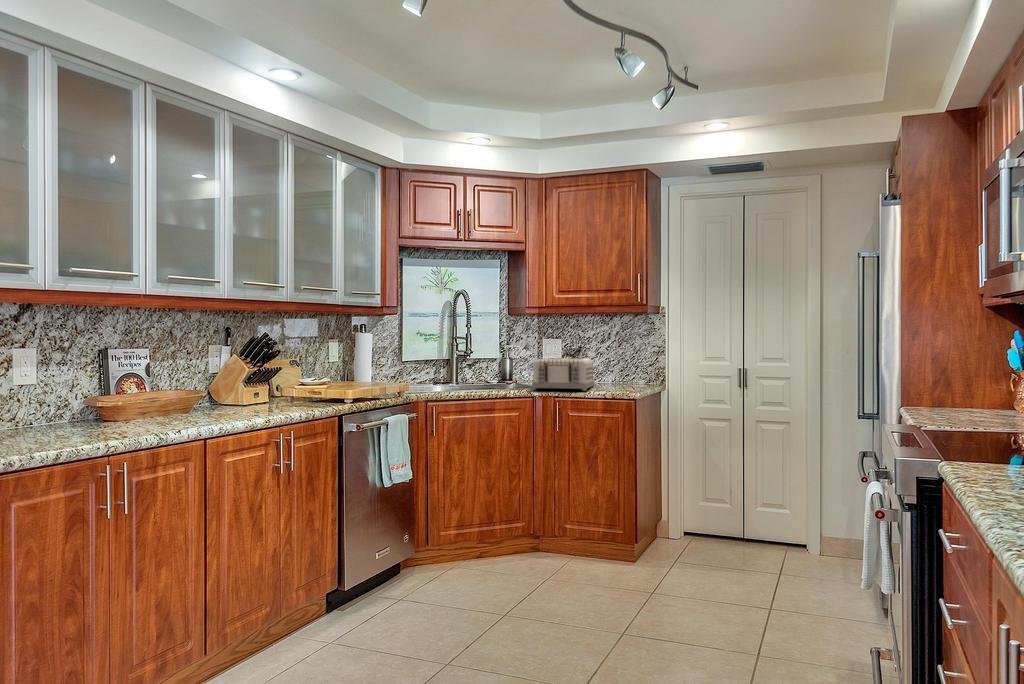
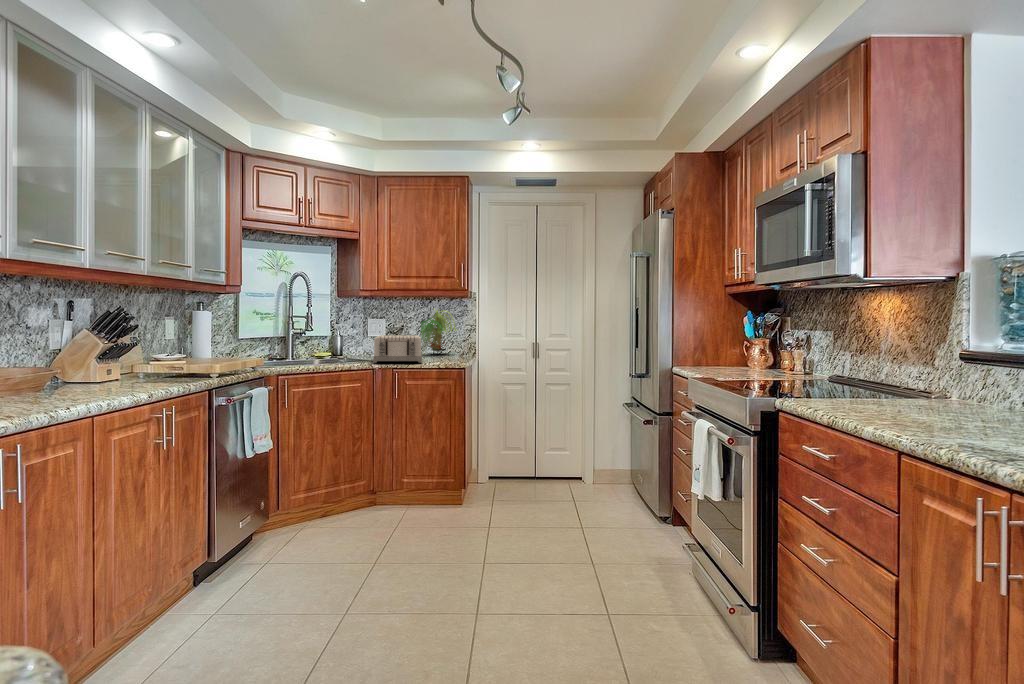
plant: none [595,325,645,382] -> present [420,310,456,351]

